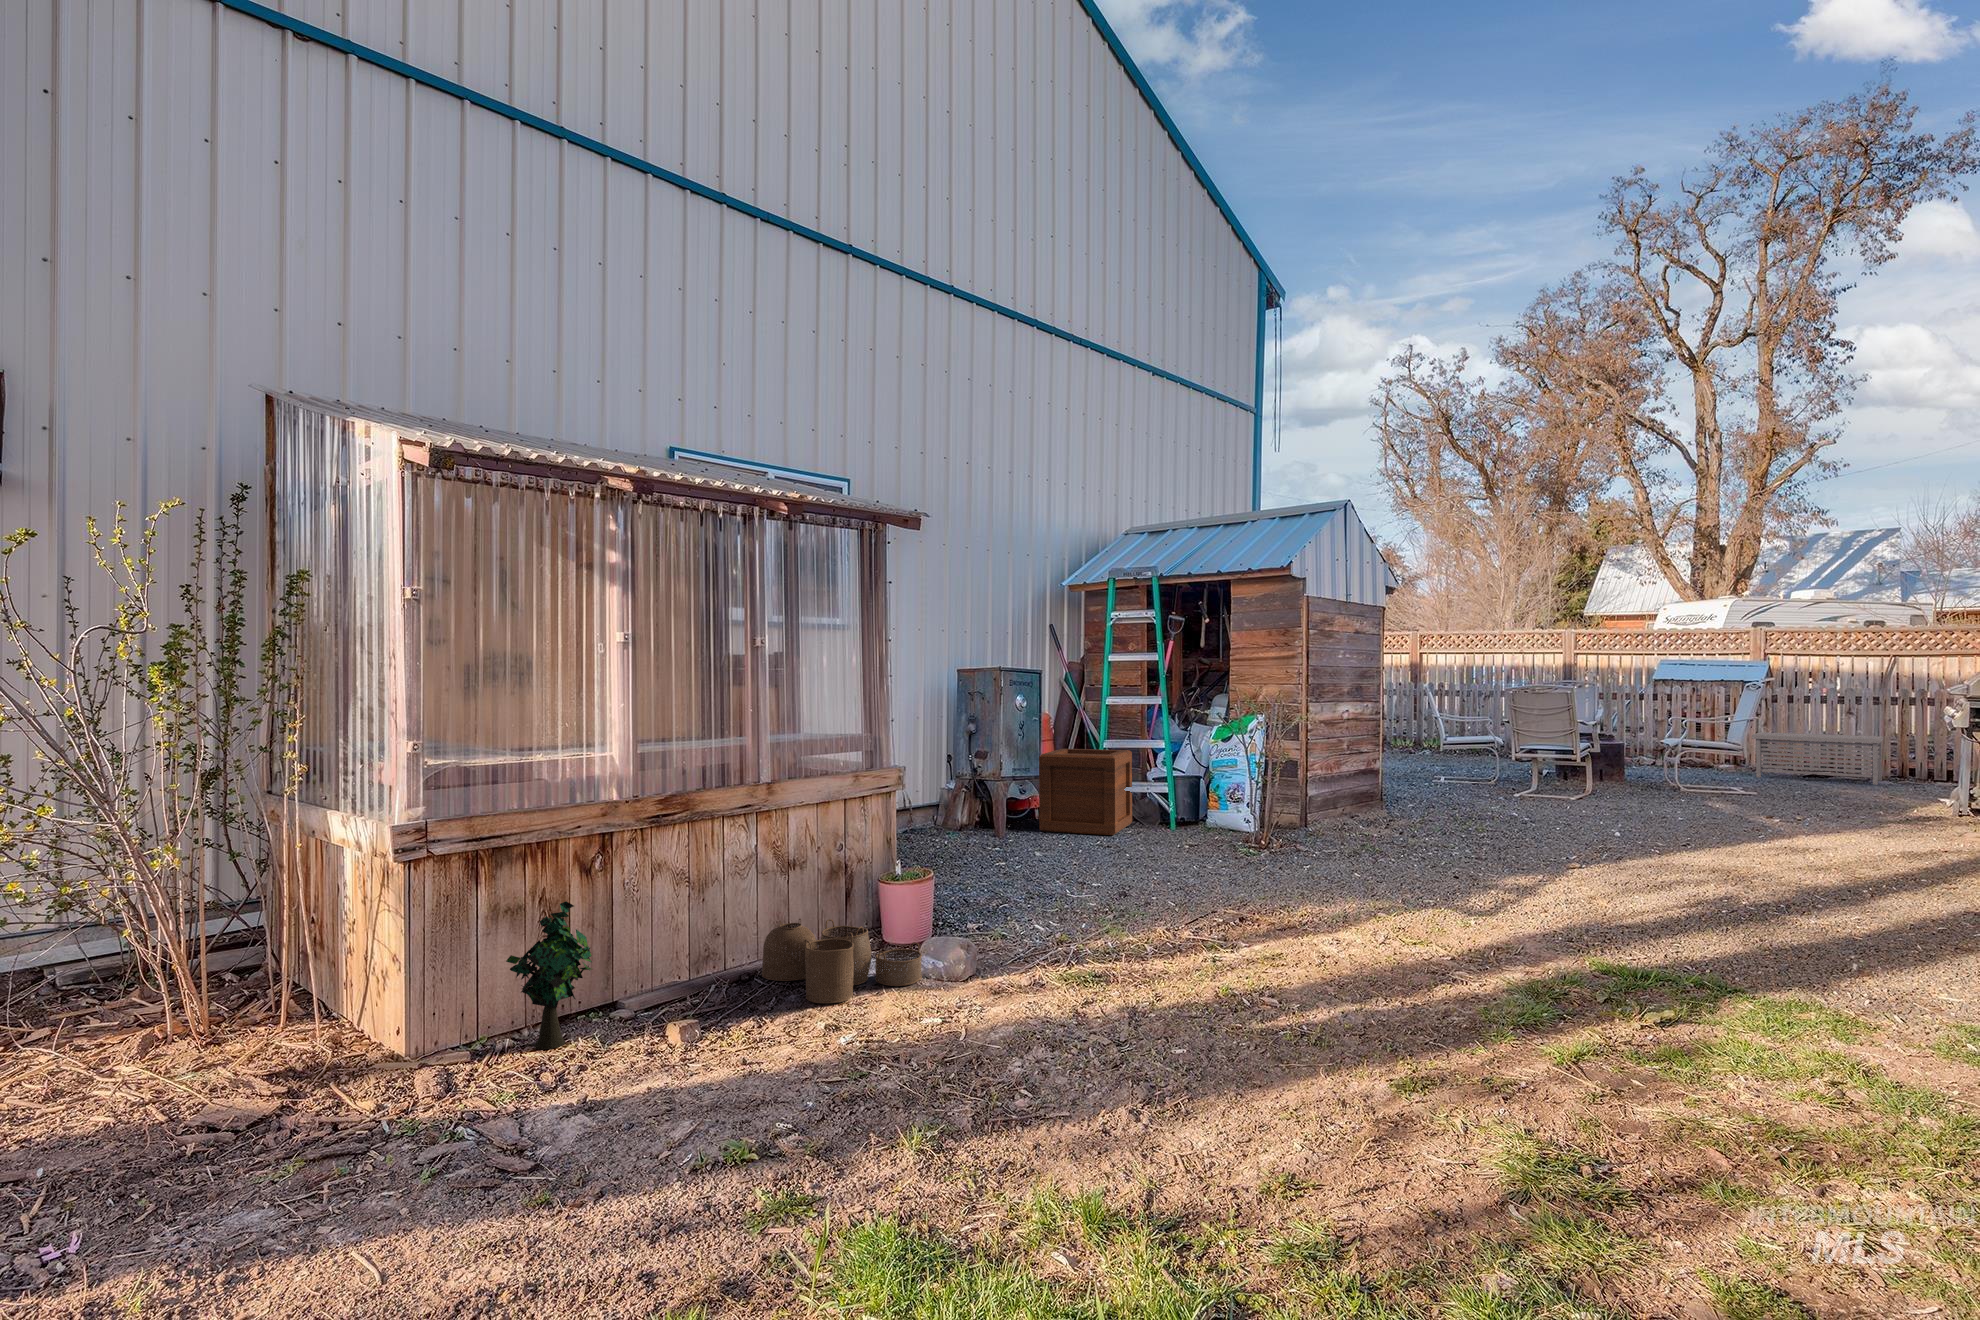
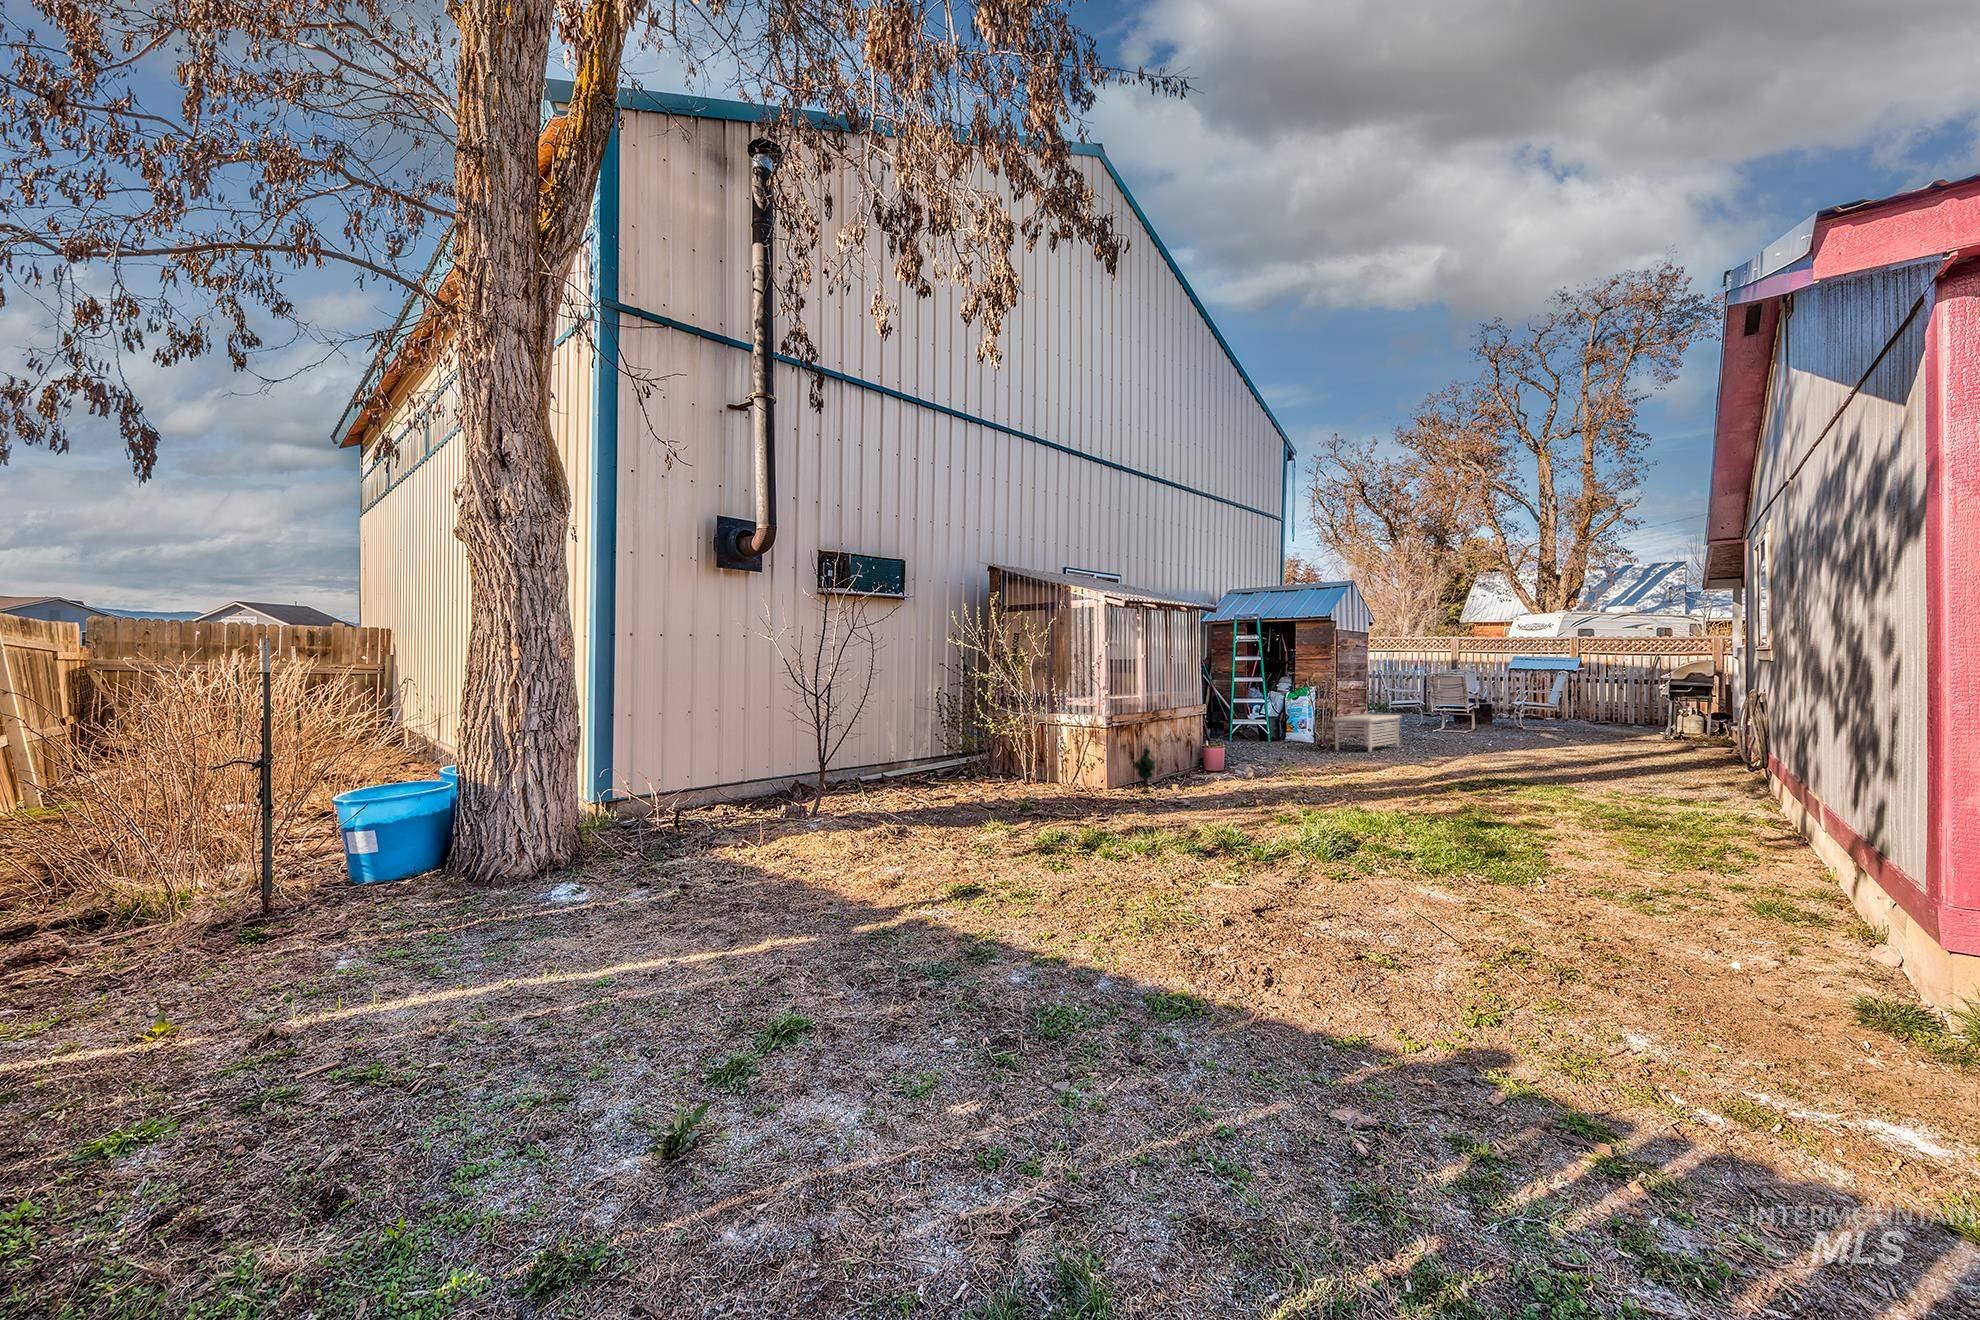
storage bench: present [1752,732,1883,785] -> present [1332,714,1400,752]
wooden crate: present [1039,749,1132,835] -> none [1203,708,1246,750]
woven basket: present [762,919,922,1003] -> none [1178,760,1242,785]

